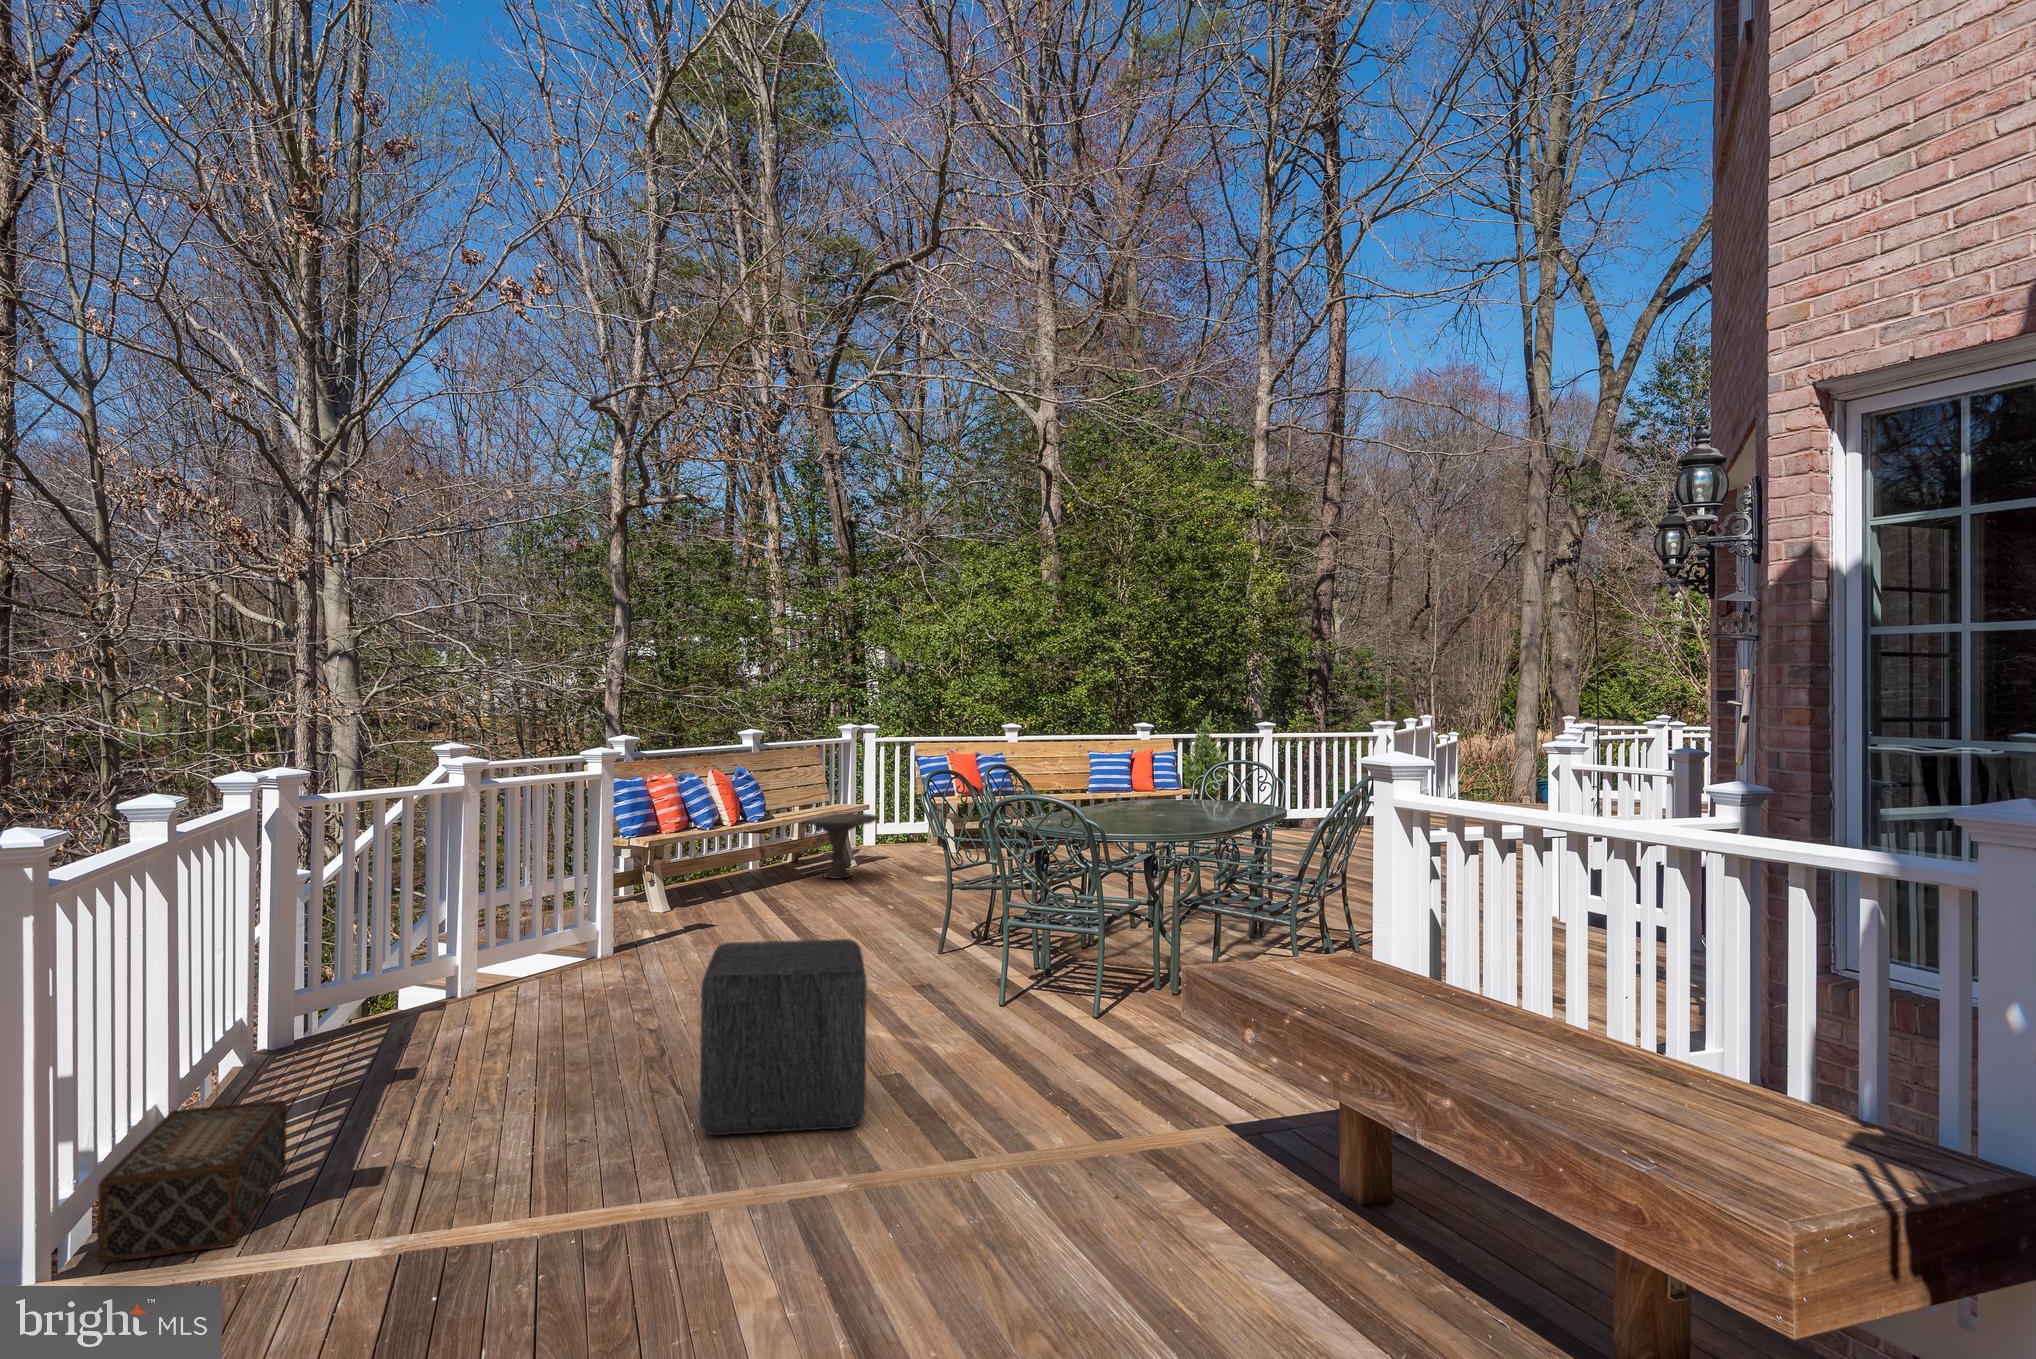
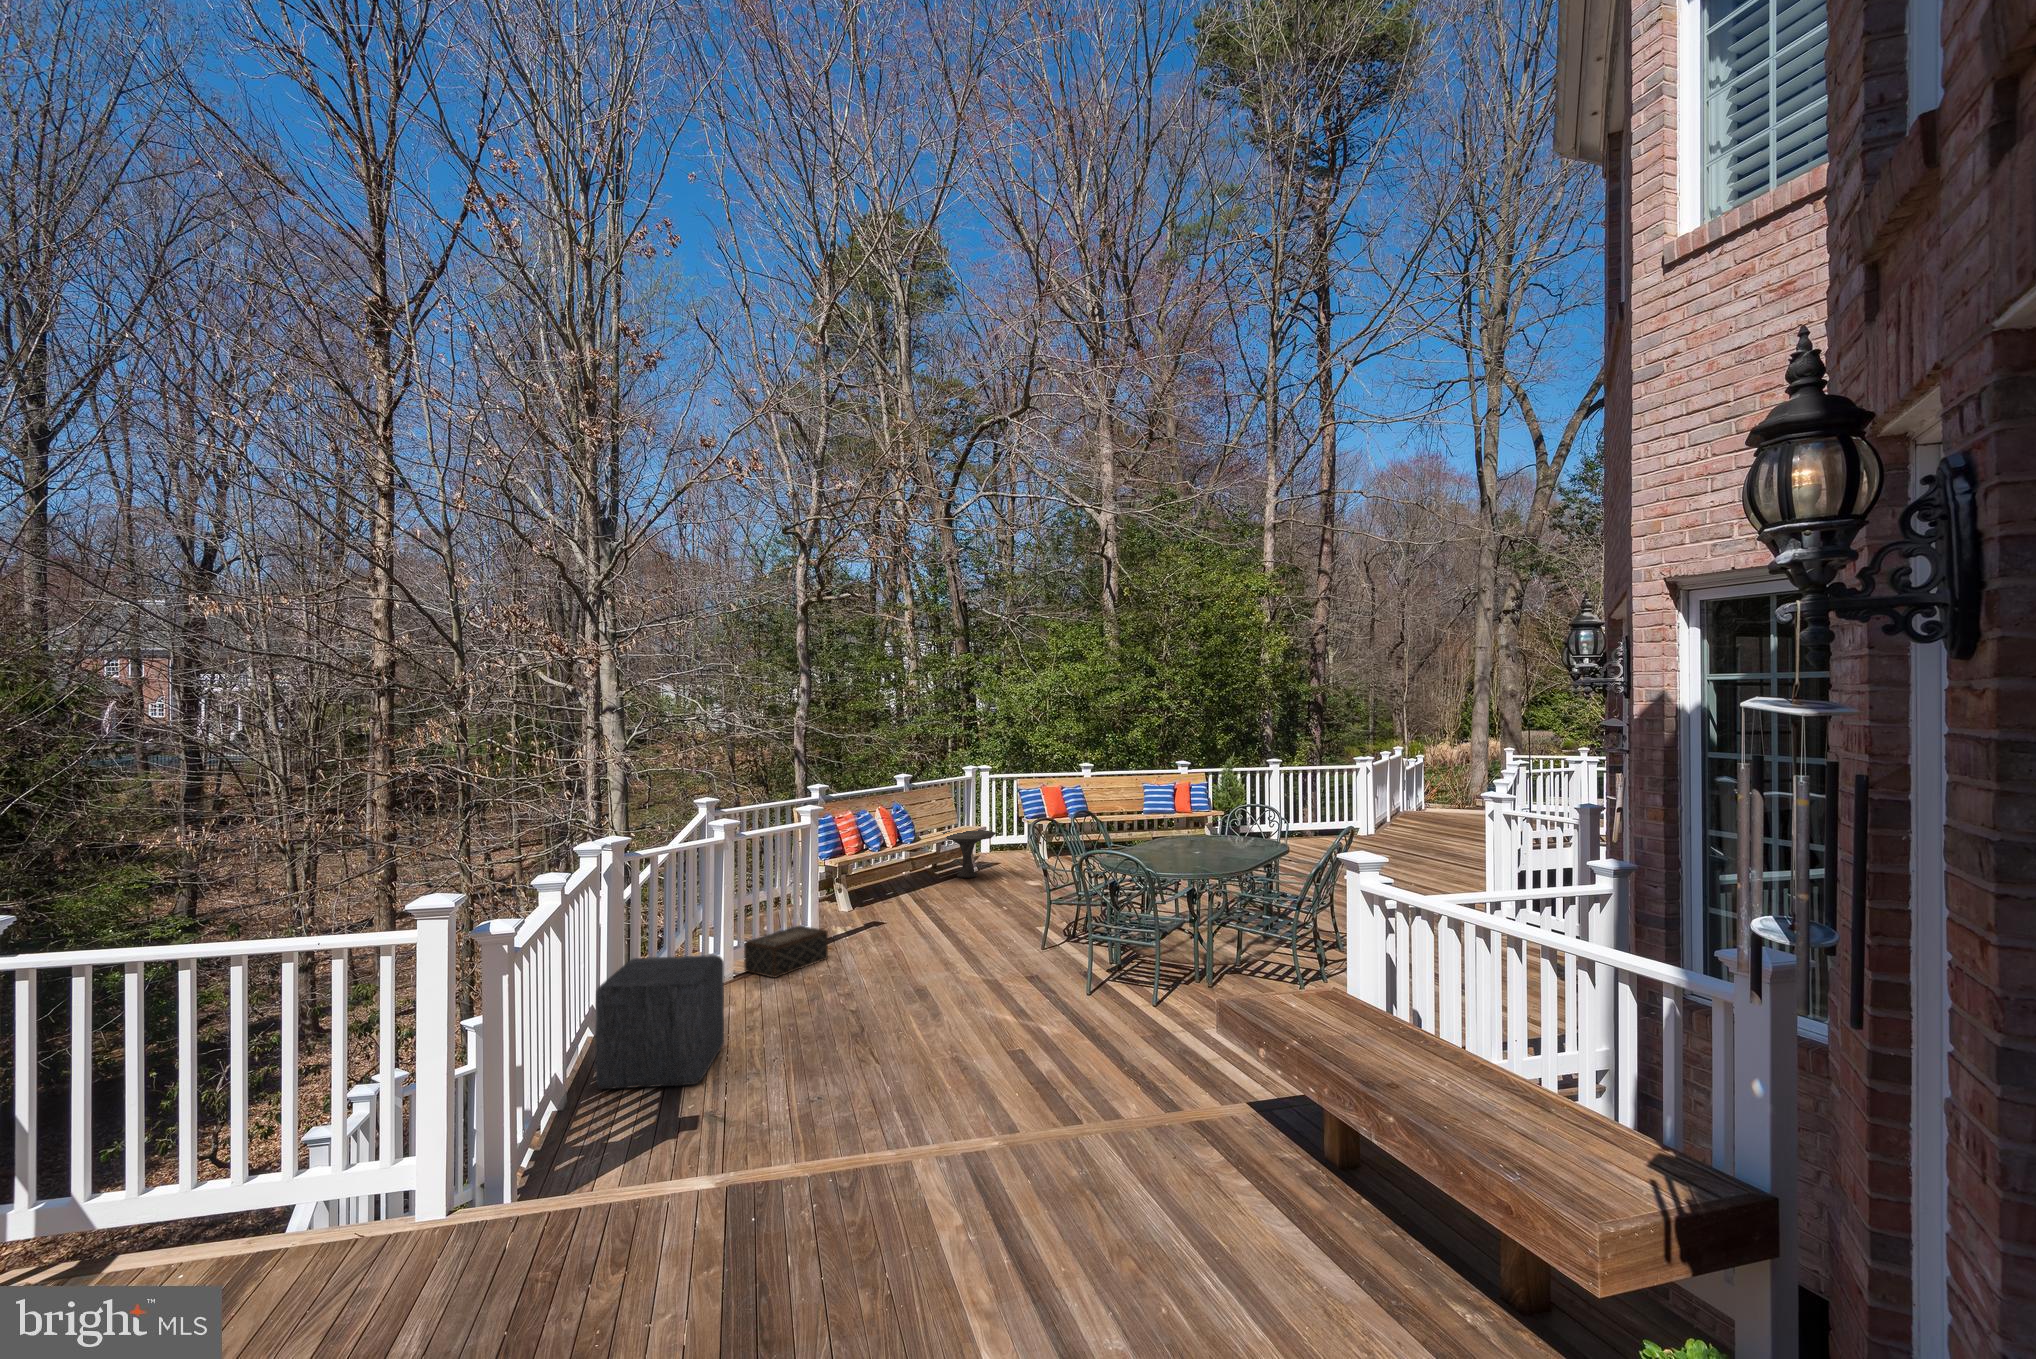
ottoman: present [700,939,867,1135] -> present [595,955,724,1089]
woven basket: present [97,1100,287,1263] -> present [744,926,828,978]

